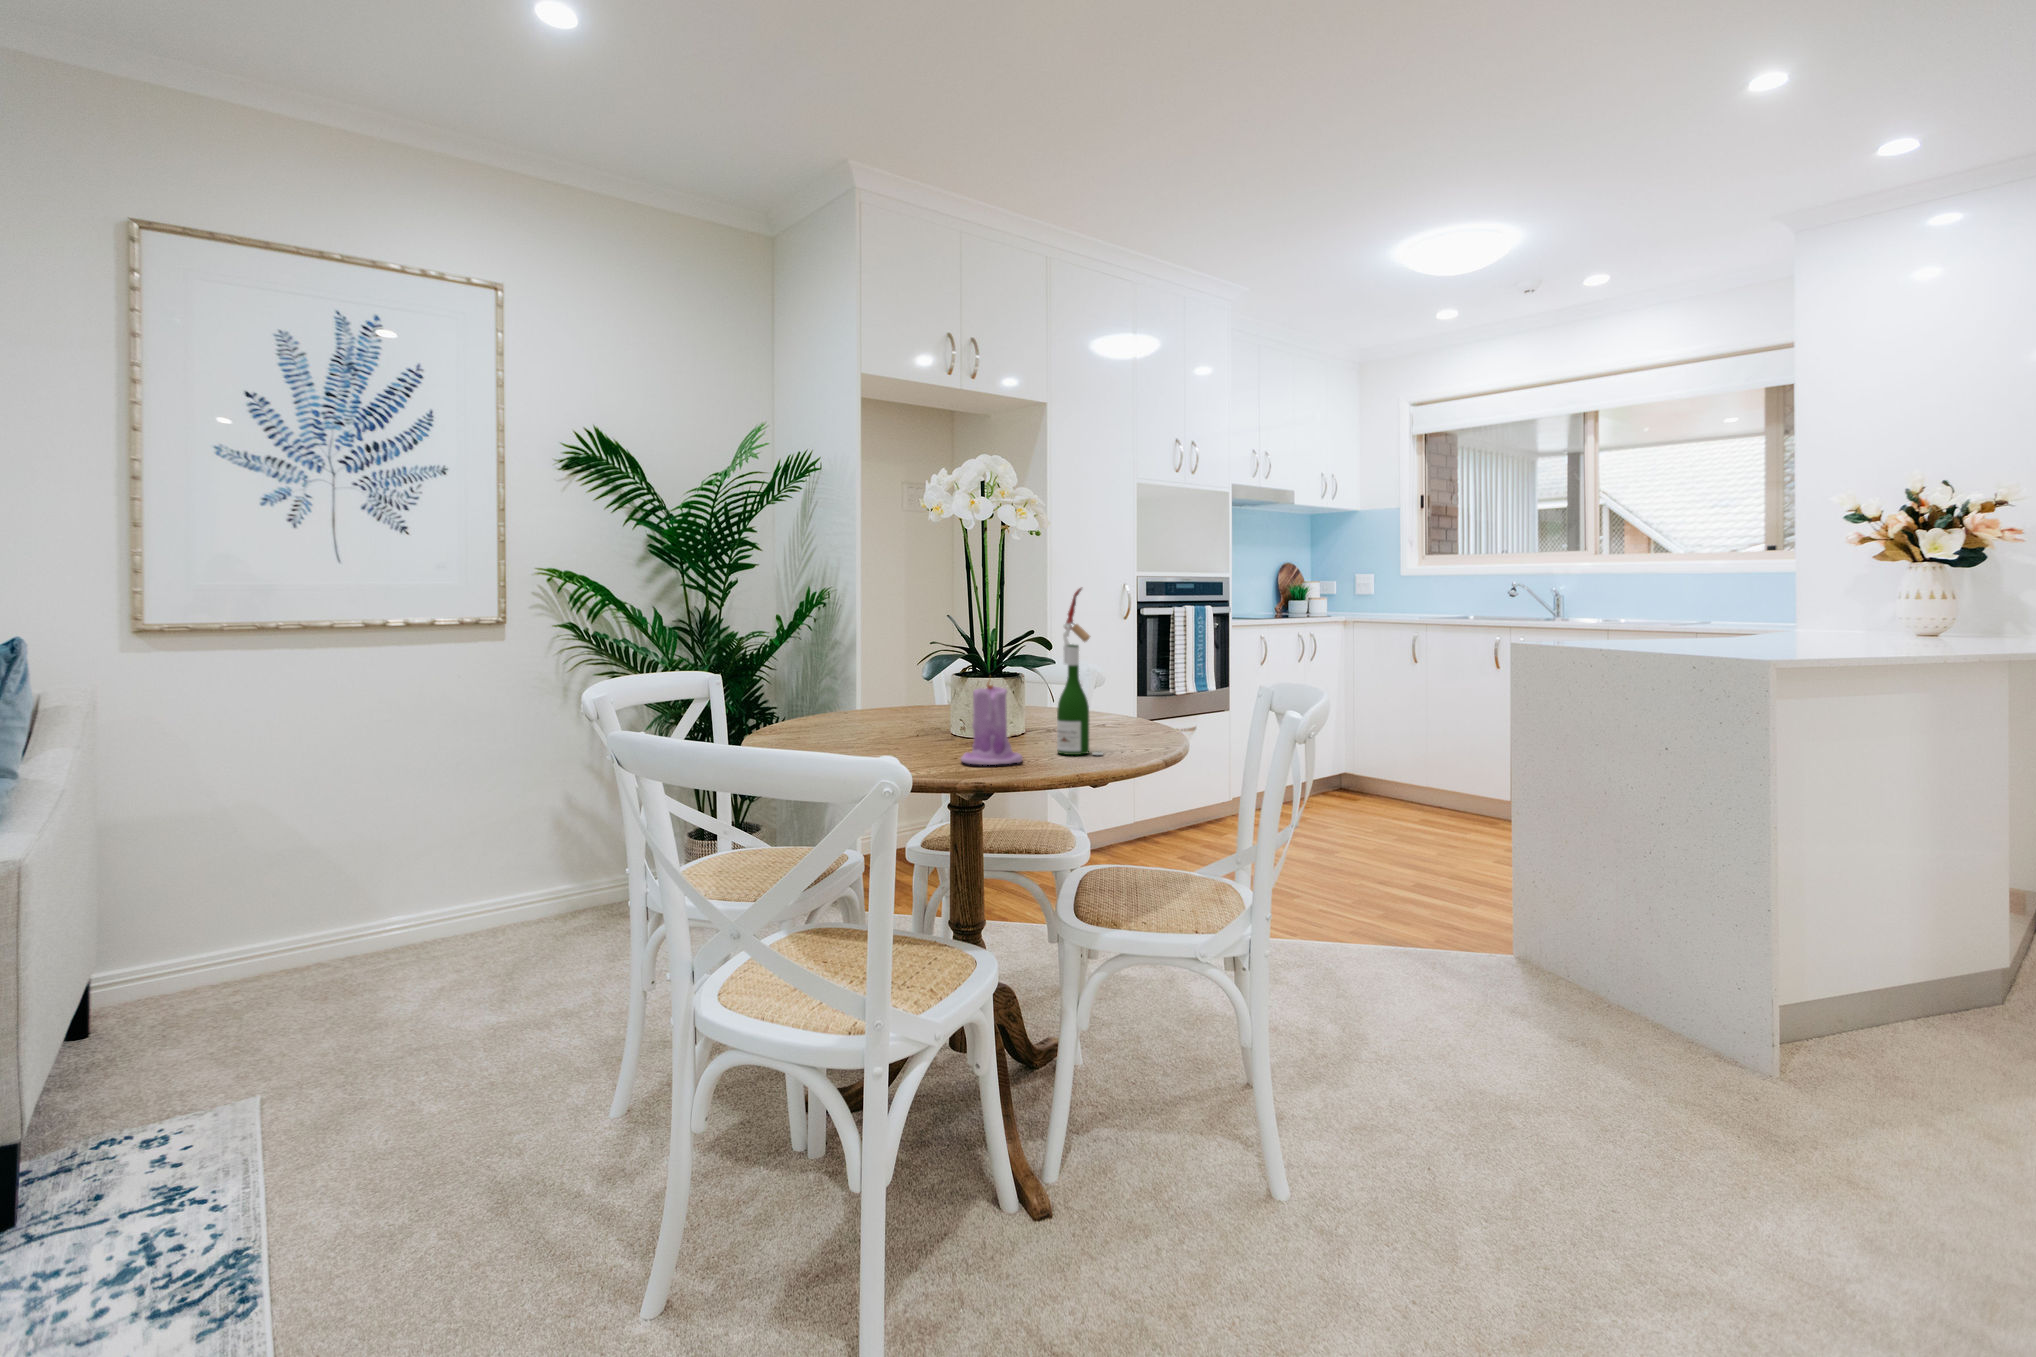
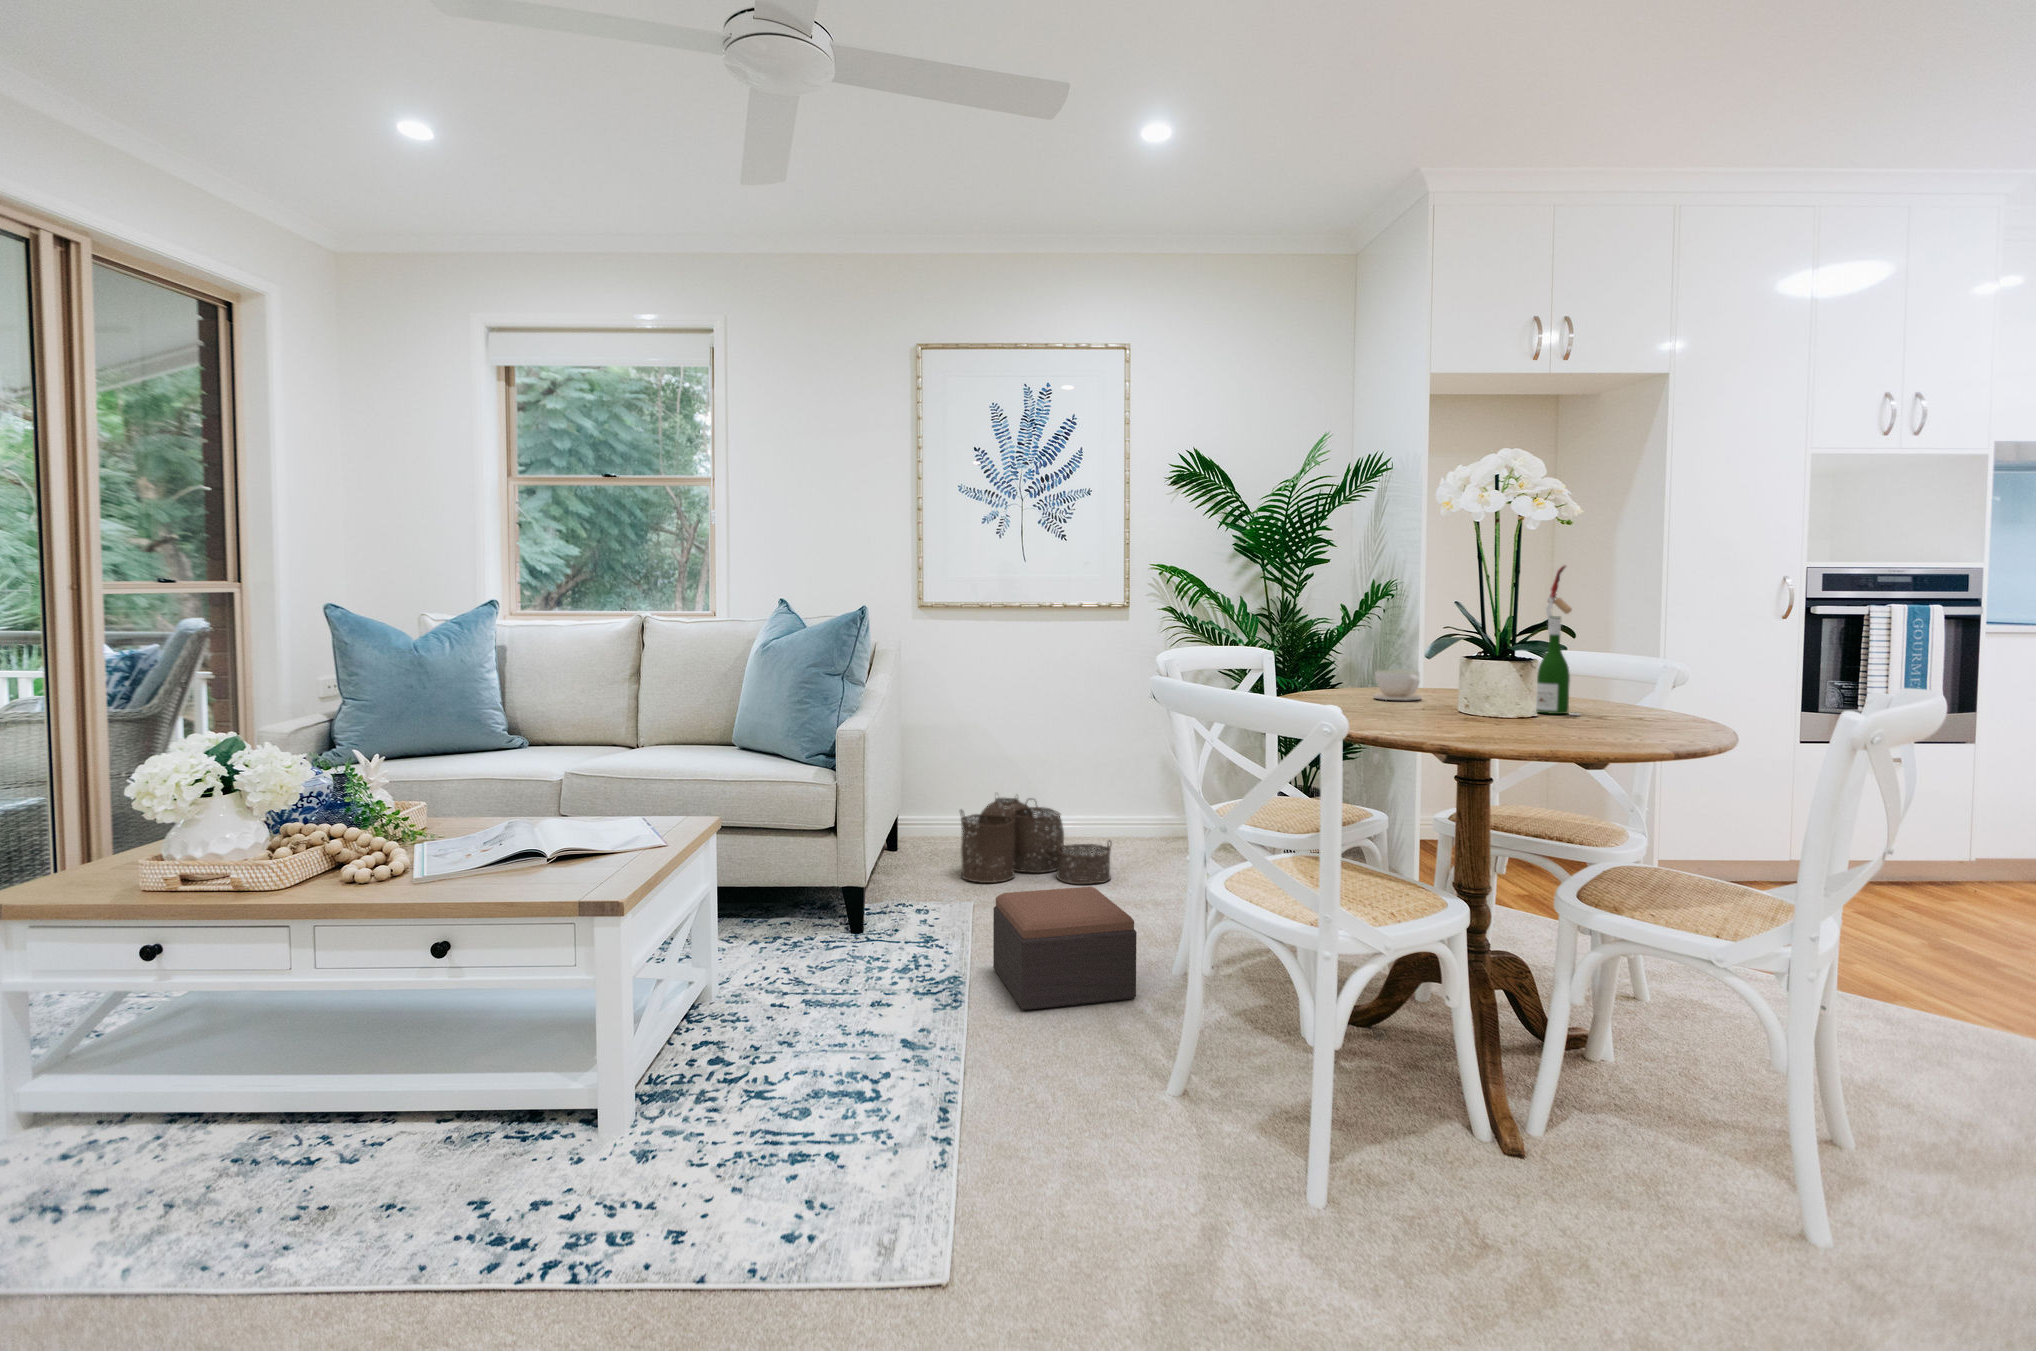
candle: present [961,681,1023,765] -> none [1439,640,1497,715]
coffee cup: none [868,708,924,746] -> present [1374,670,1421,700]
woven basket: none [238,895,502,1047] -> present [960,798,1112,884]
footstool: none [309,1043,568,1288] -> present [993,887,1137,1010]

